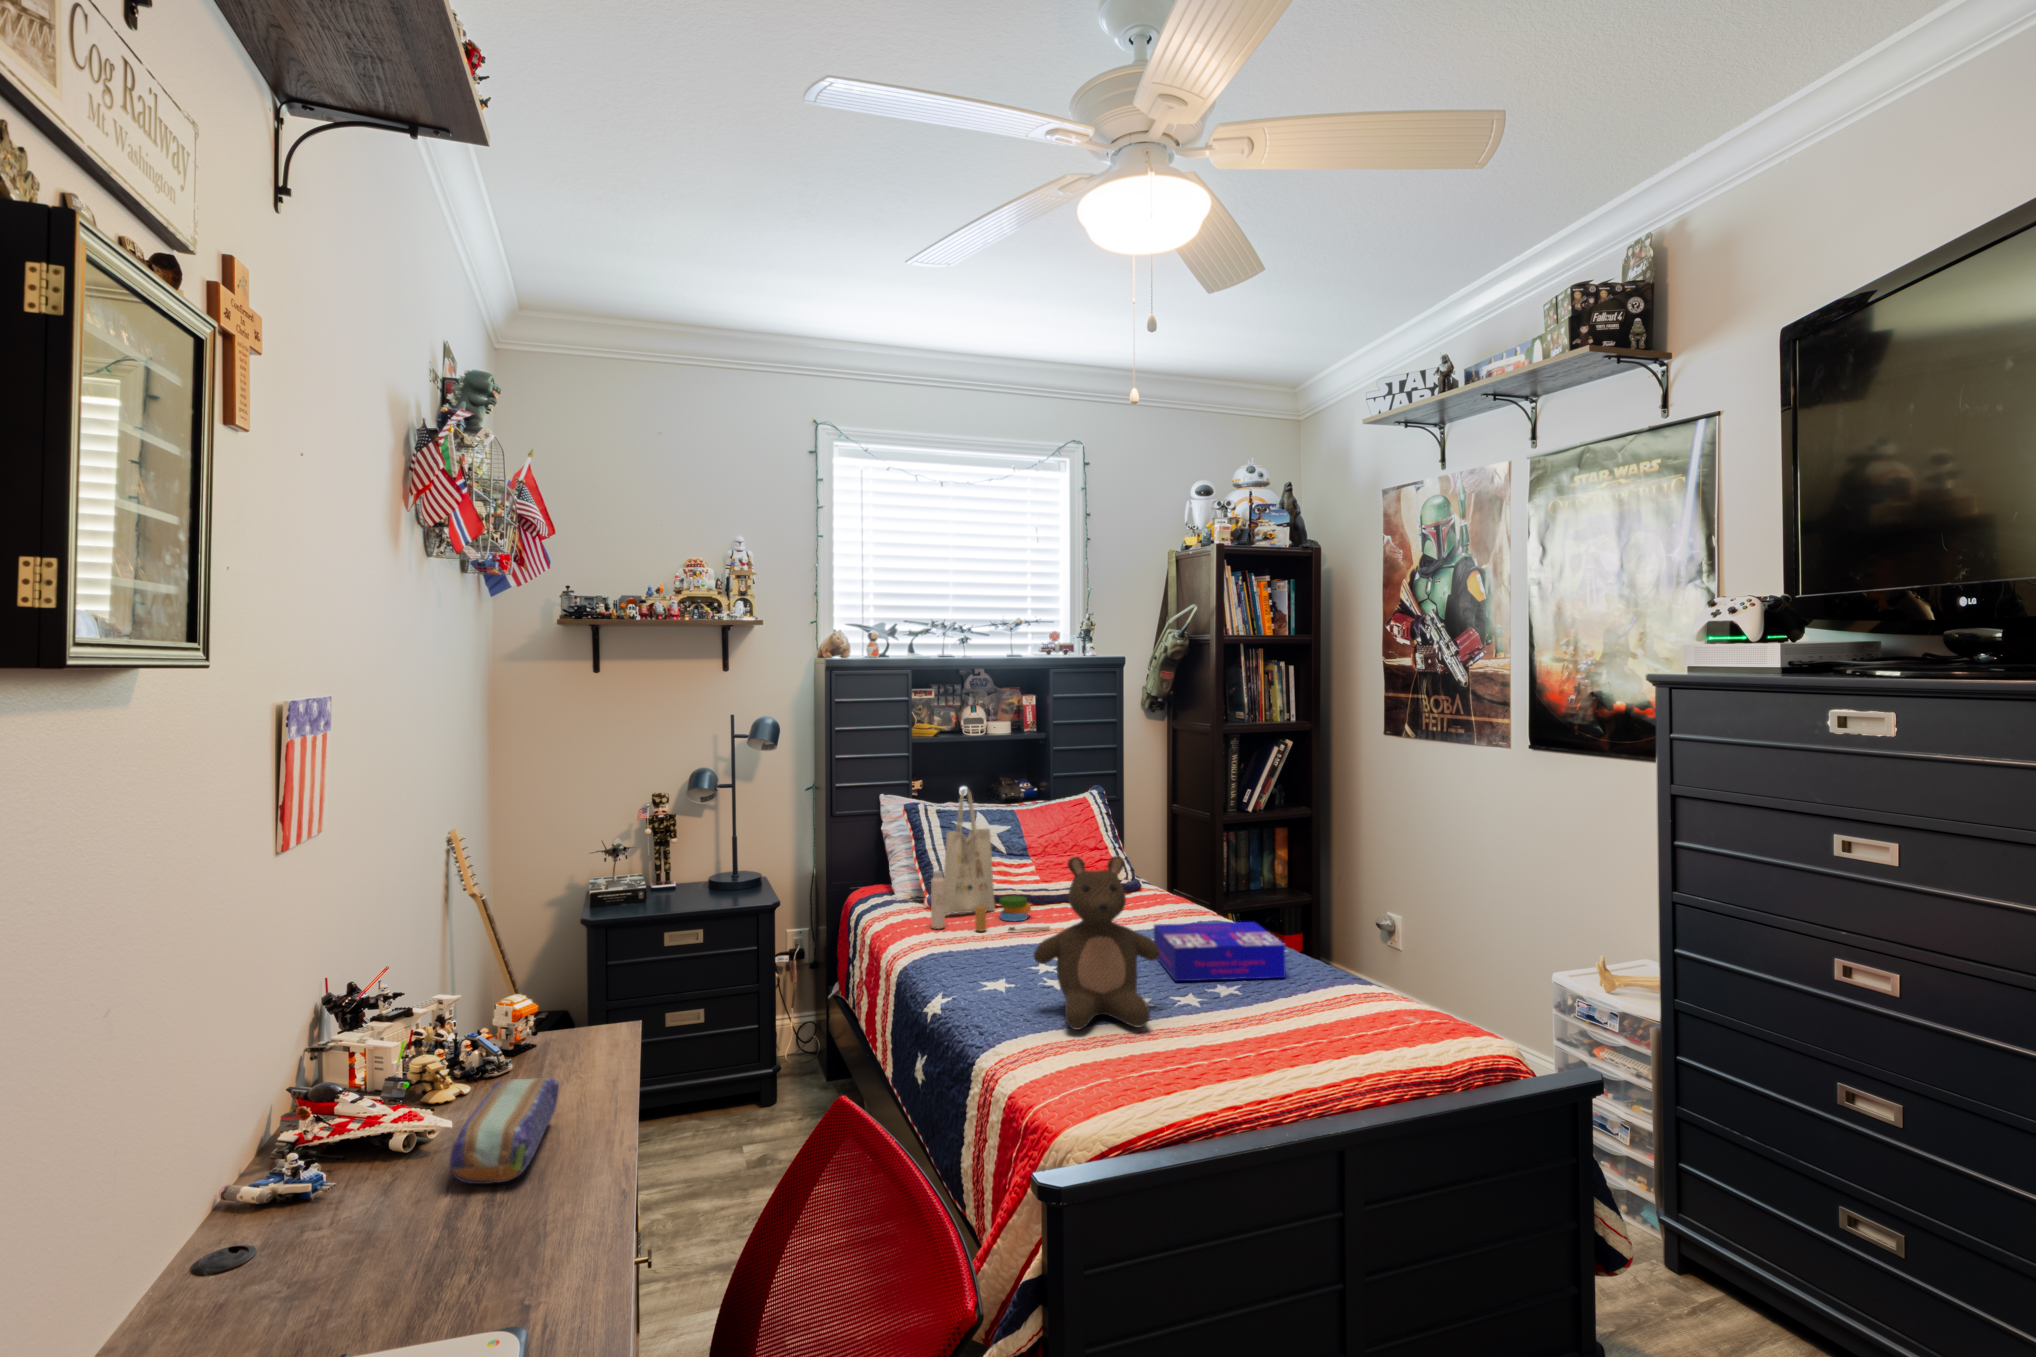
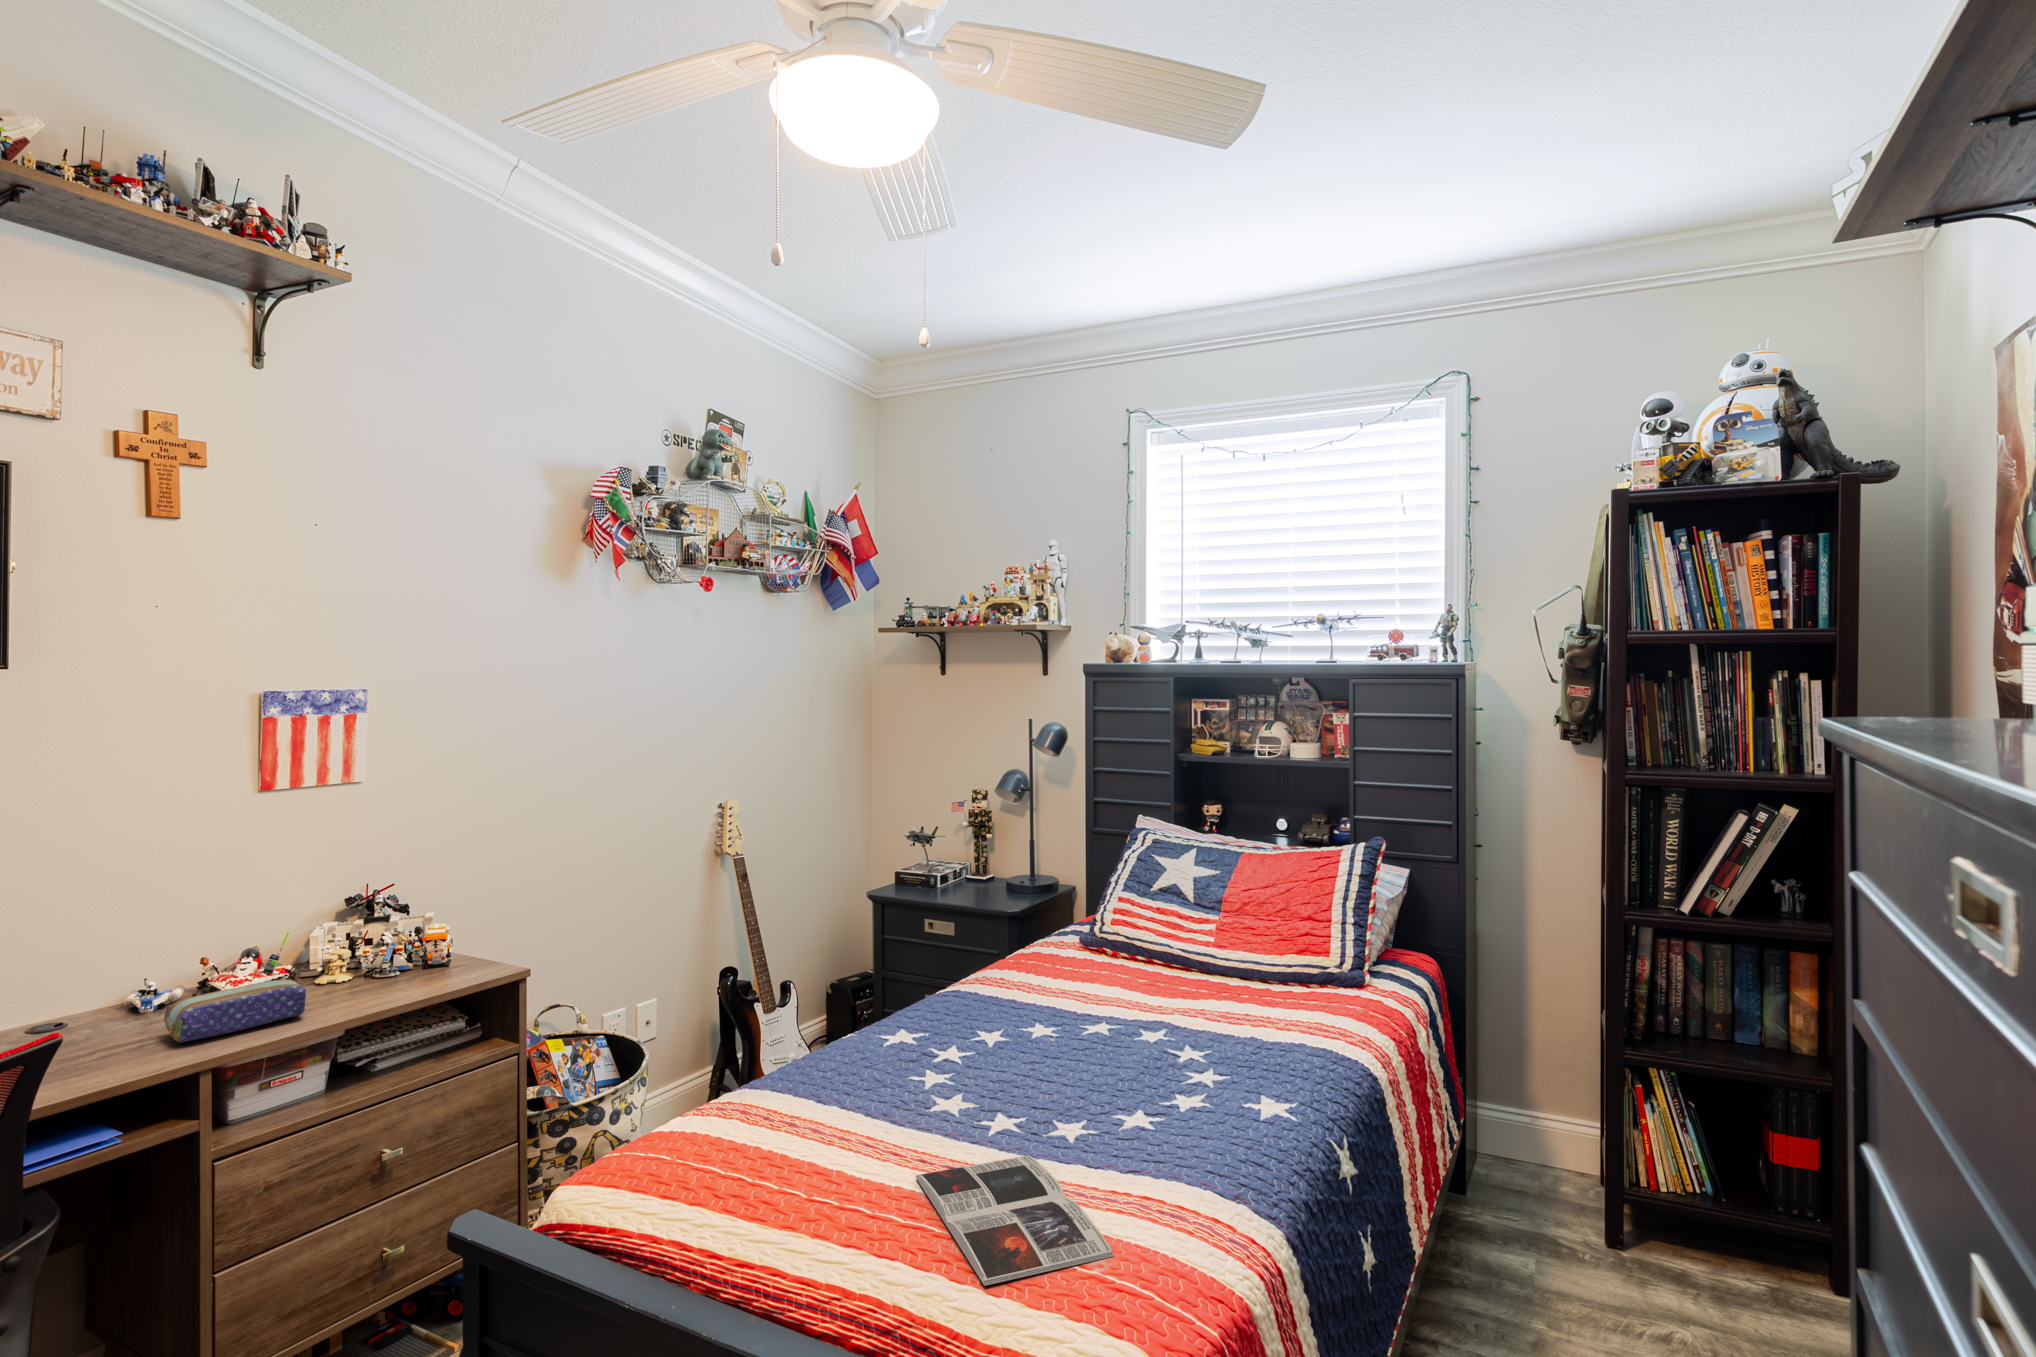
tote bag: present [931,789,1050,931] -> none [1039,819,1159,1003]
stuffed bear: present [1034,856,1160,1030] -> none [824,915,974,1133]
board game: present [1154,922,1286,981] -> none [1060,1028,1258,1153]
magazine: none [1219,1004,1380,1052] -> present [916,1155,1114,1286]

